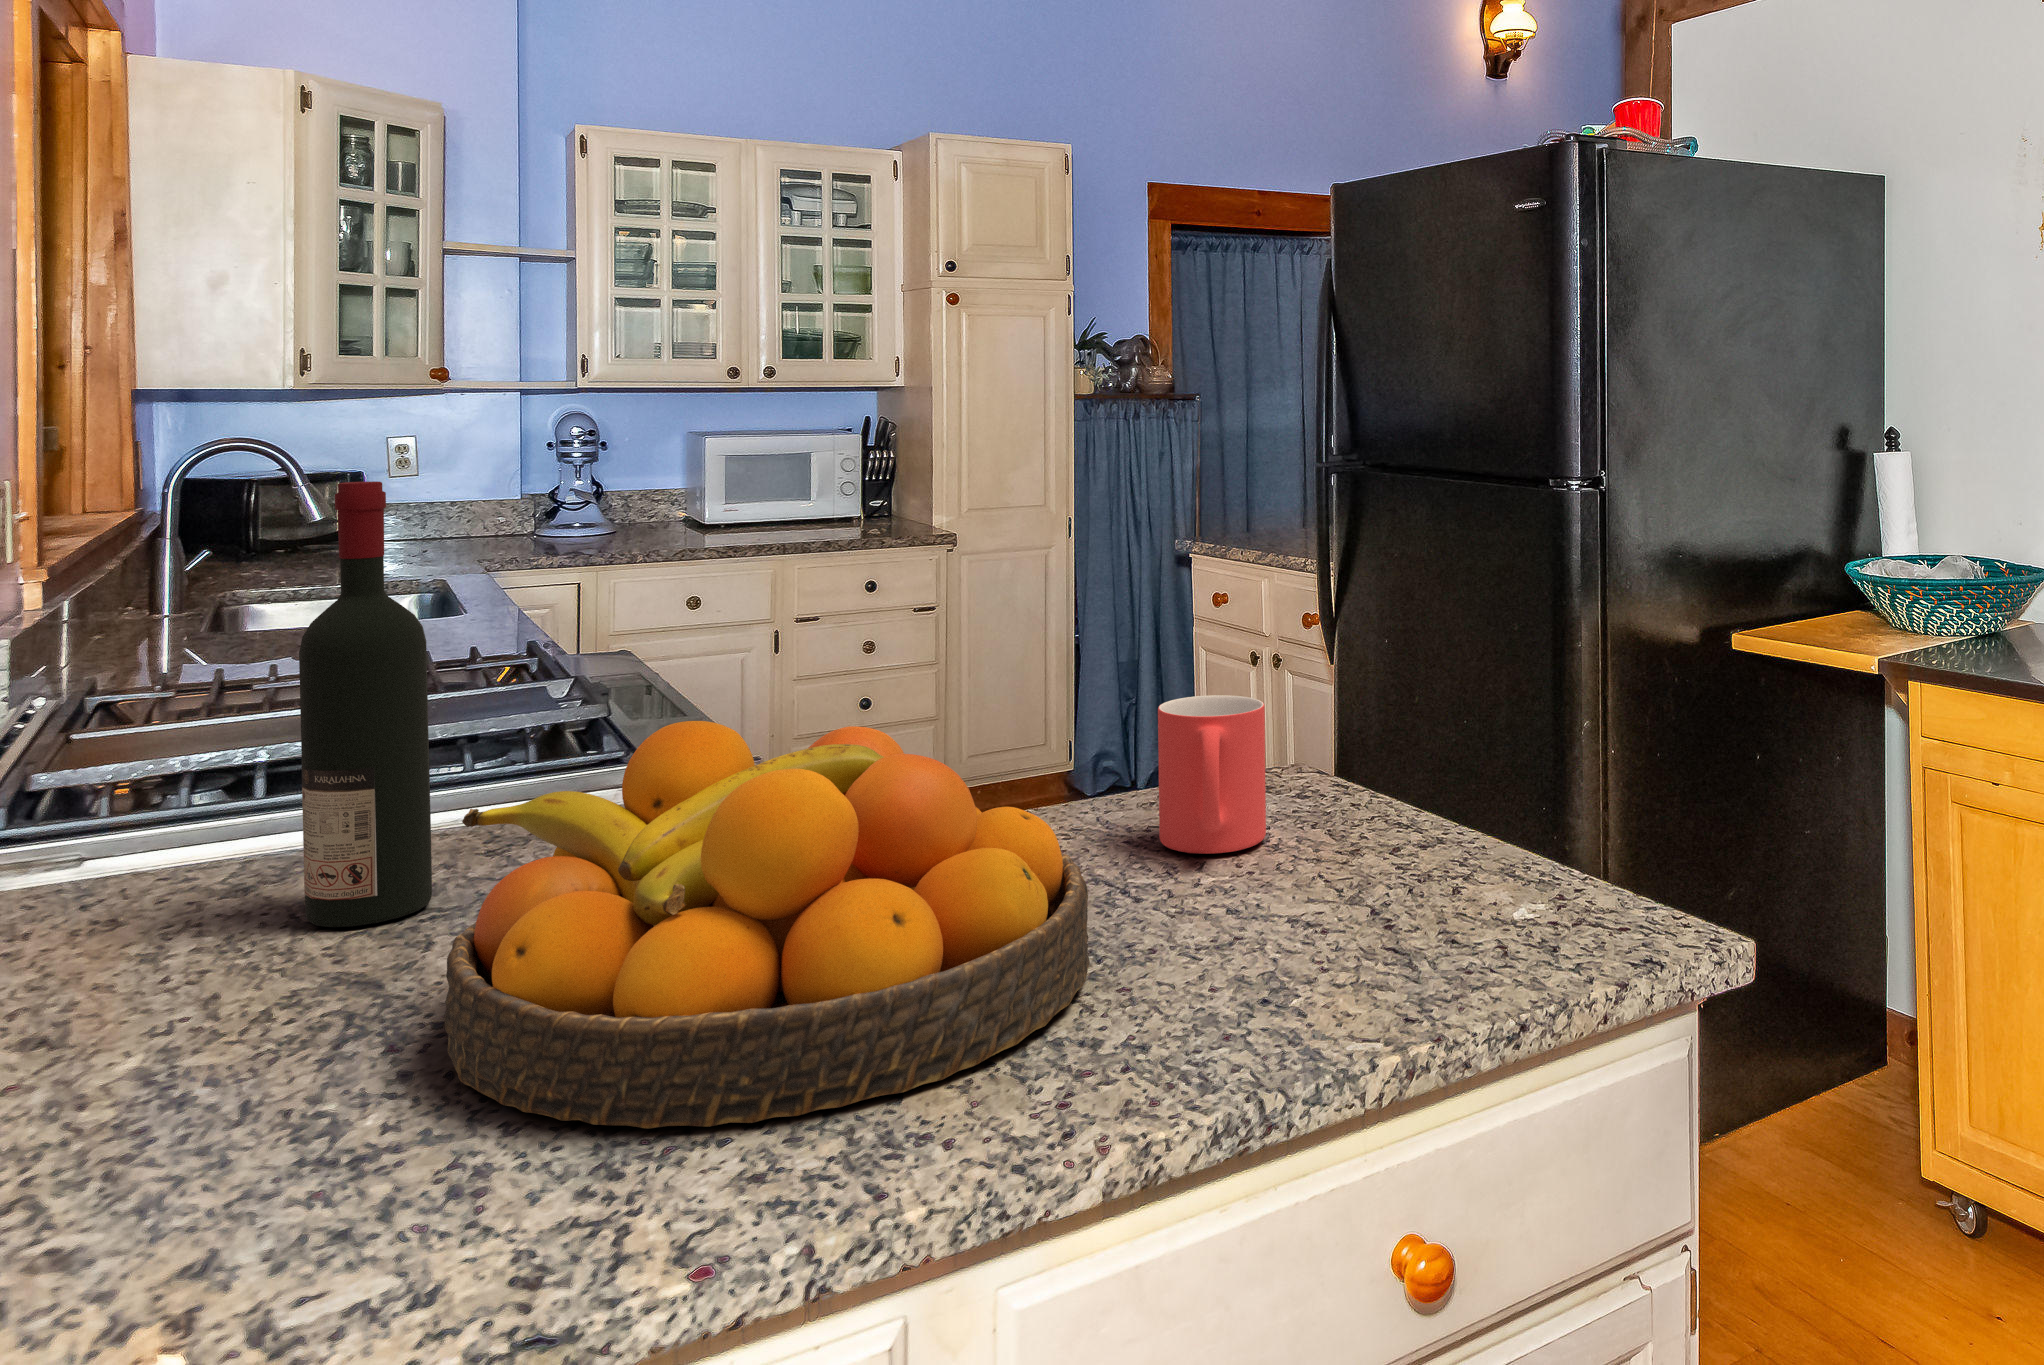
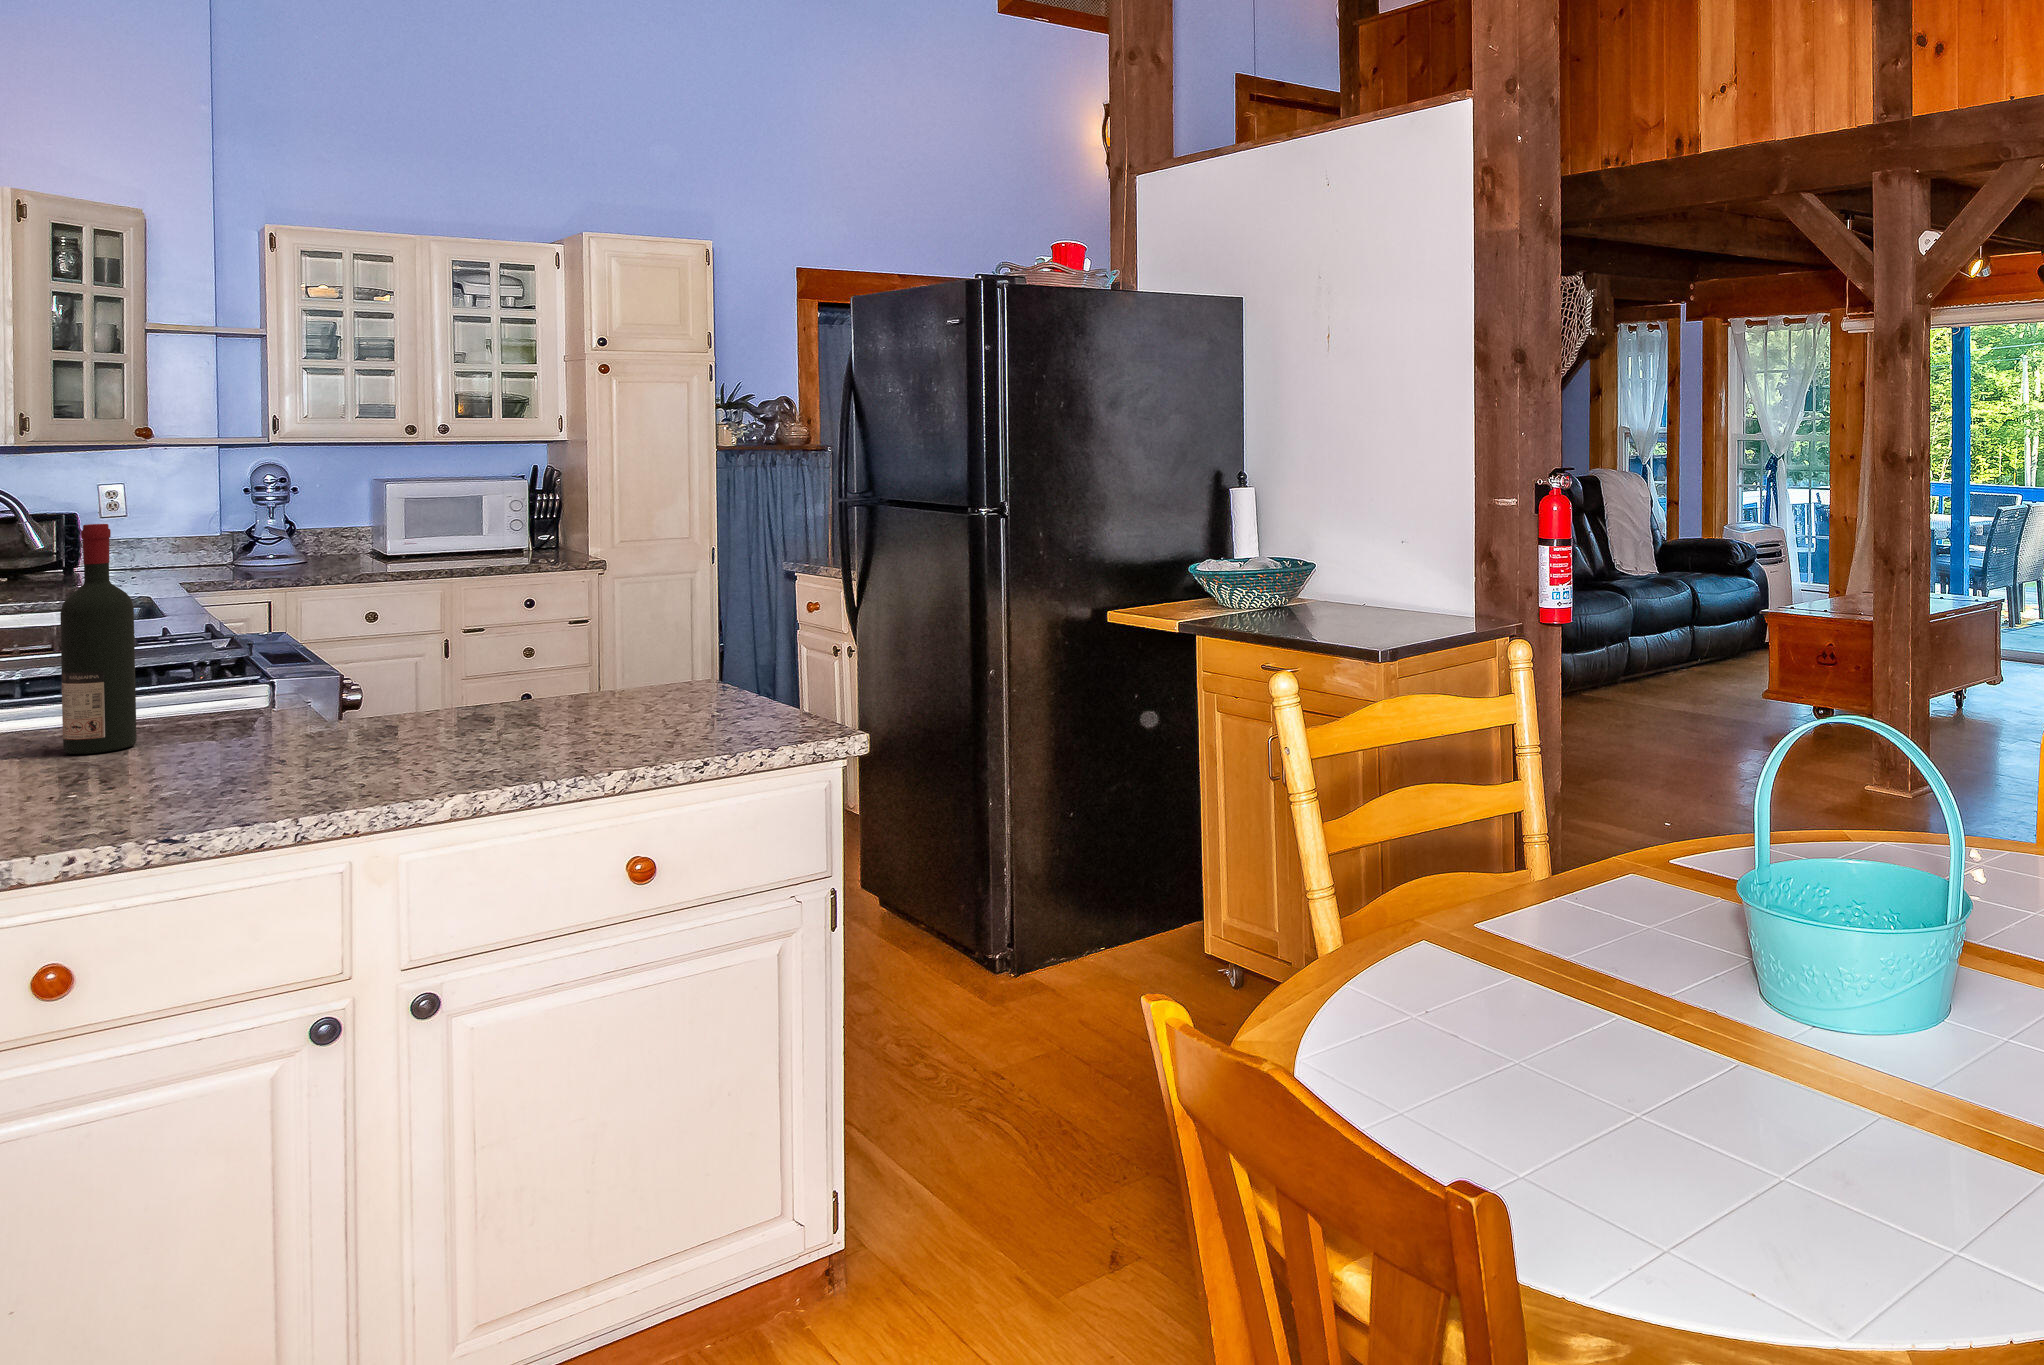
mug: present [1158,695,1266,854] -> none [569,632,635,713]
fruit bowl: present [444,721,1090,1129] -> none [143,637,488,795]

